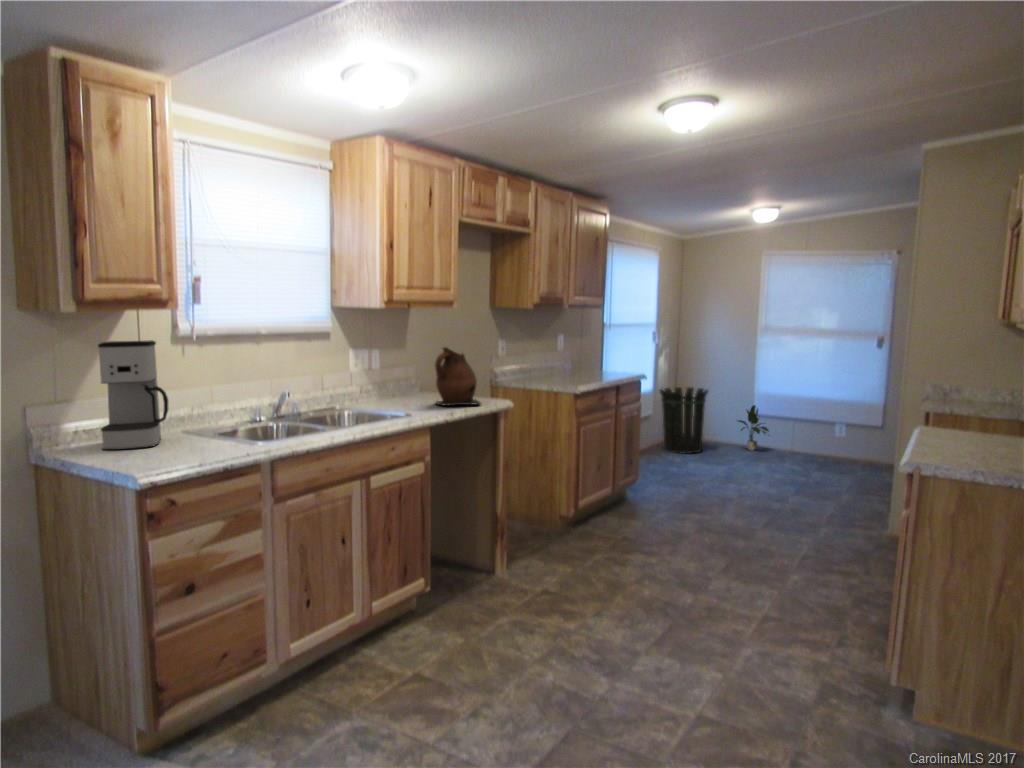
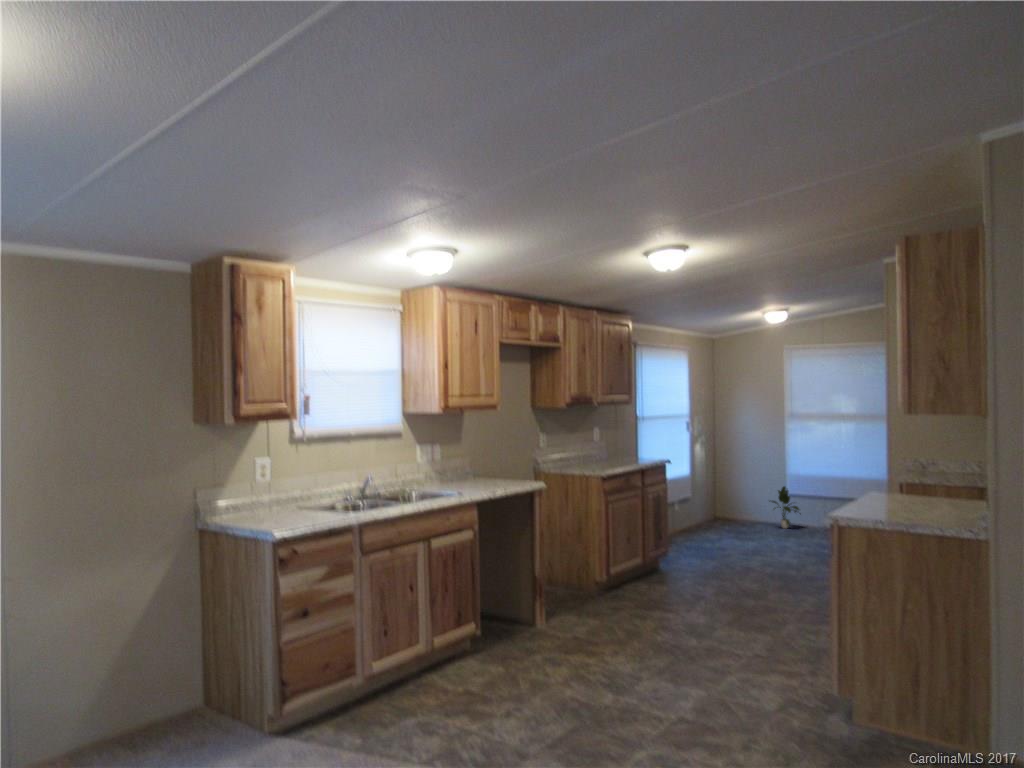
coffee maker: present [98,340,168,450] -> none [245,442,289,519]
ceramic pitcher: present [435,347,480,405] -> none [481,441,519,487]
waste bin: present [659,387,708,454] -> none [693,471,740,532]

